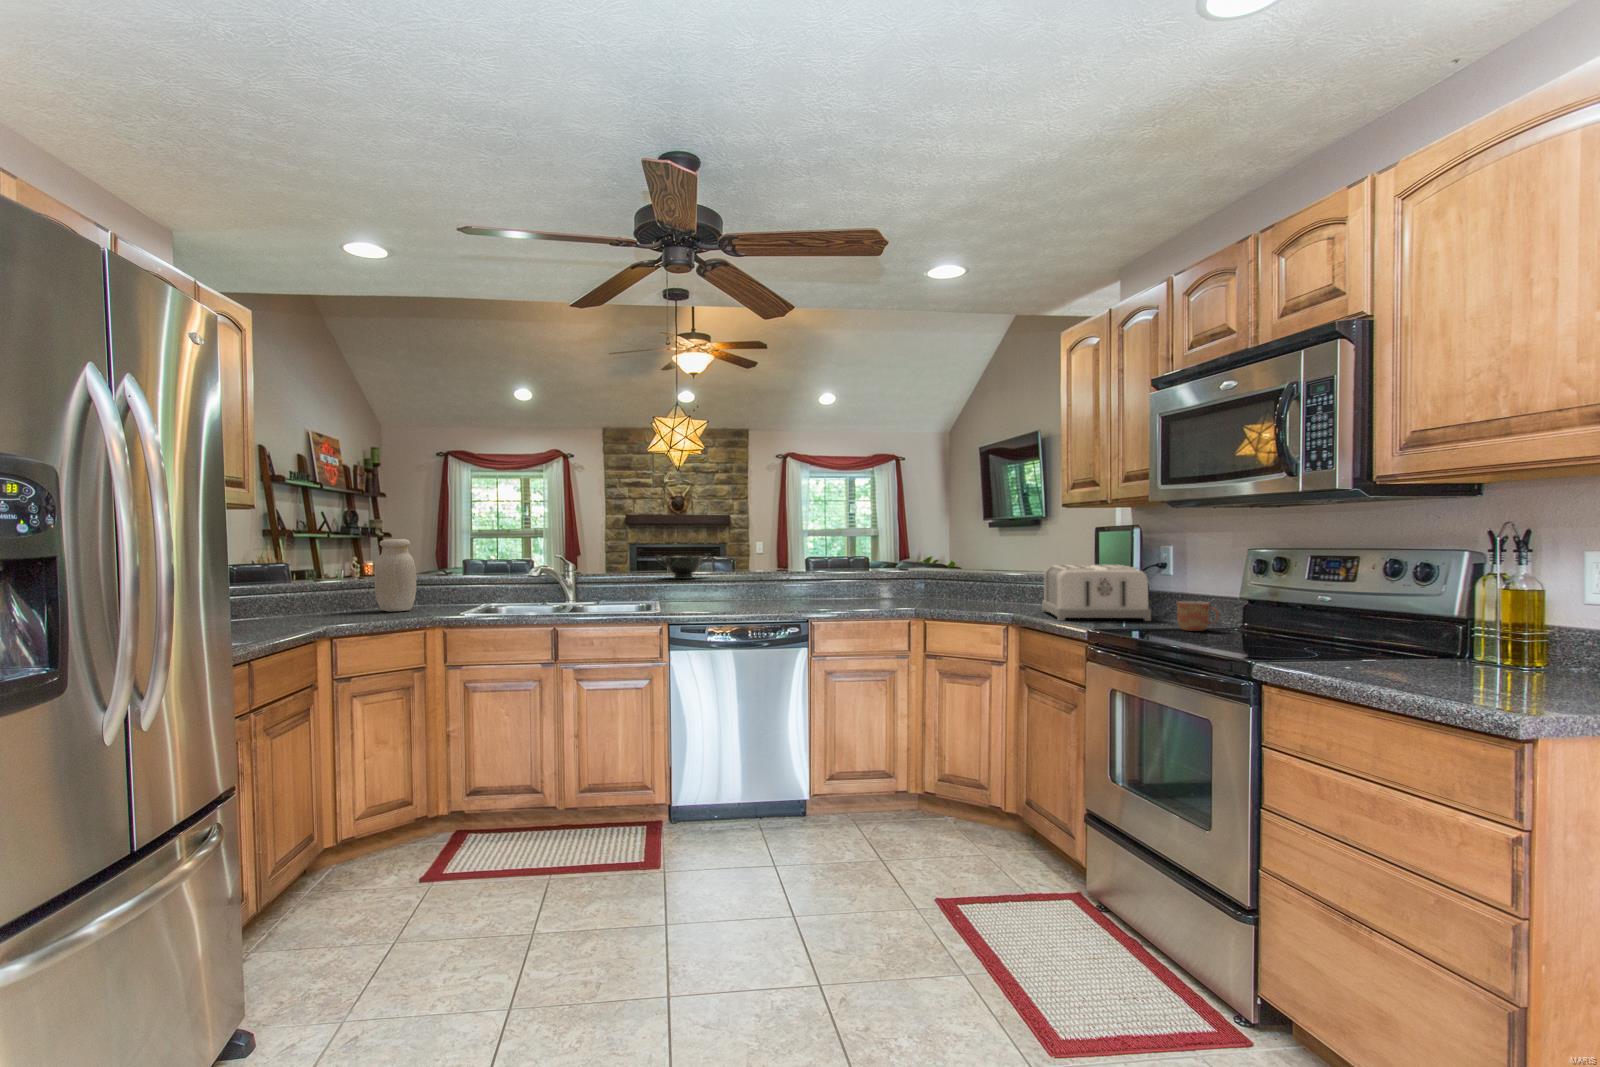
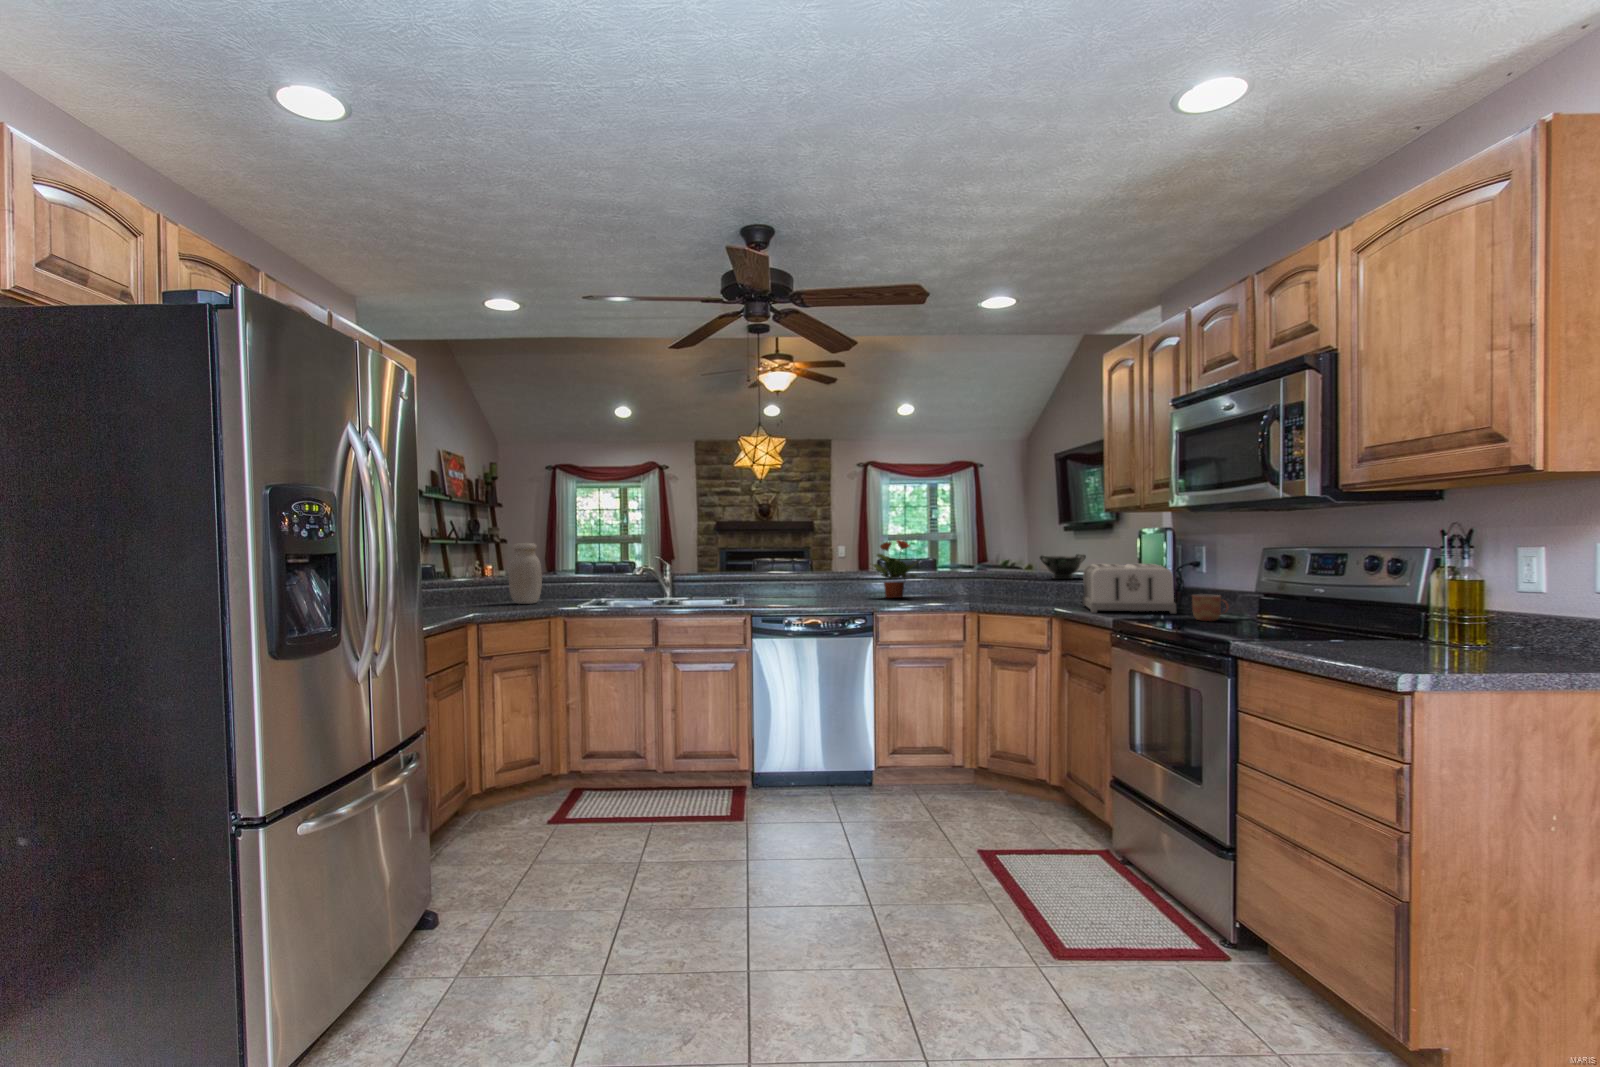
potted plant: none [801,536,859,602] -> present [873,540,917,598]
bowl: present [655,553,711,579] -> present [1040,554,1086,579]

